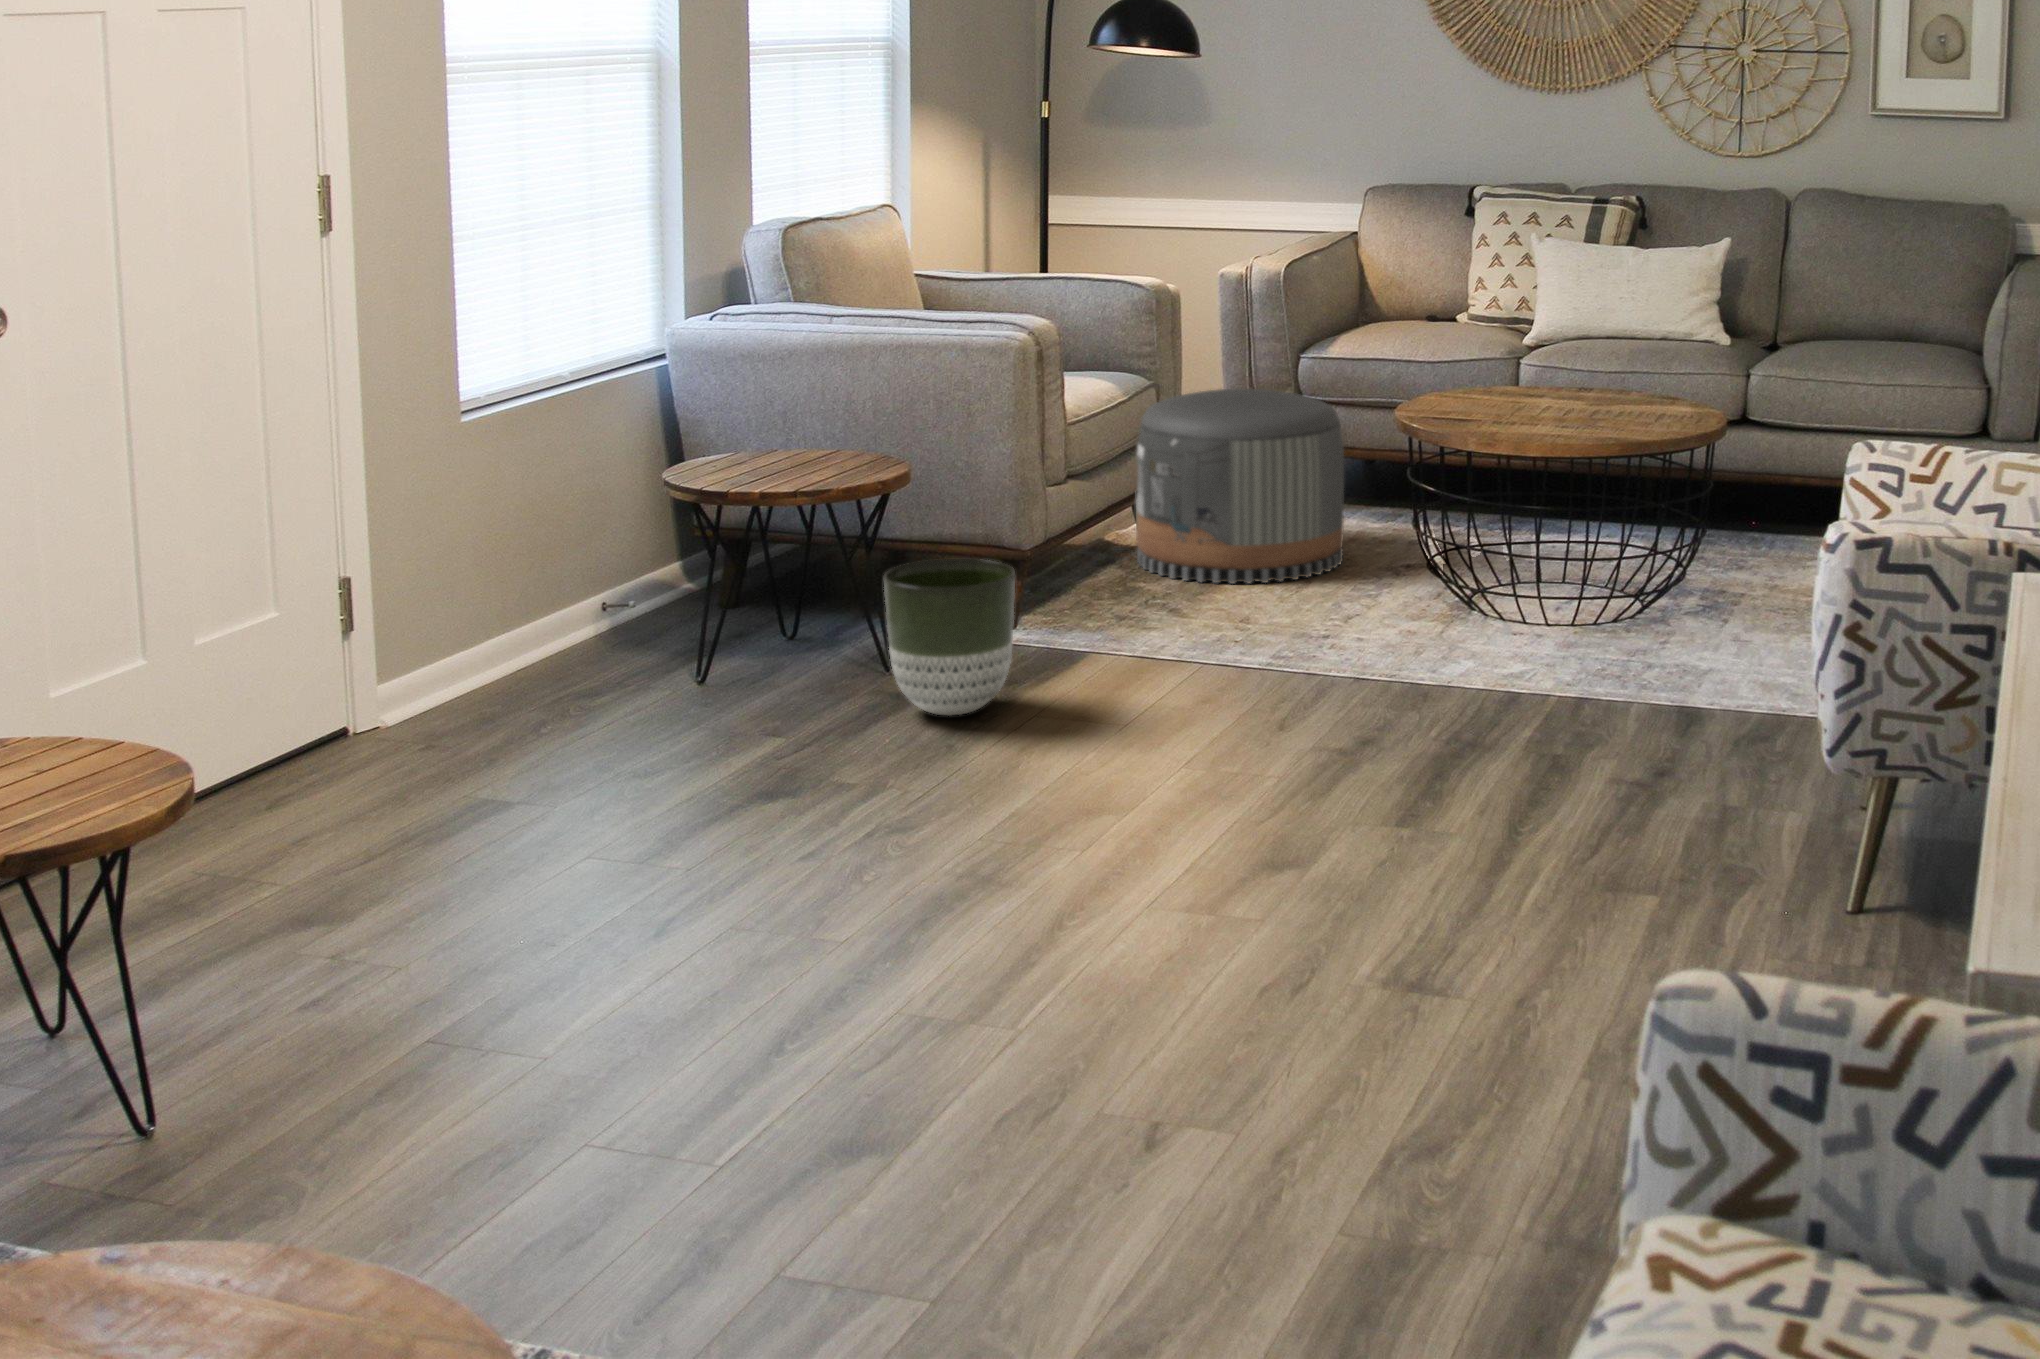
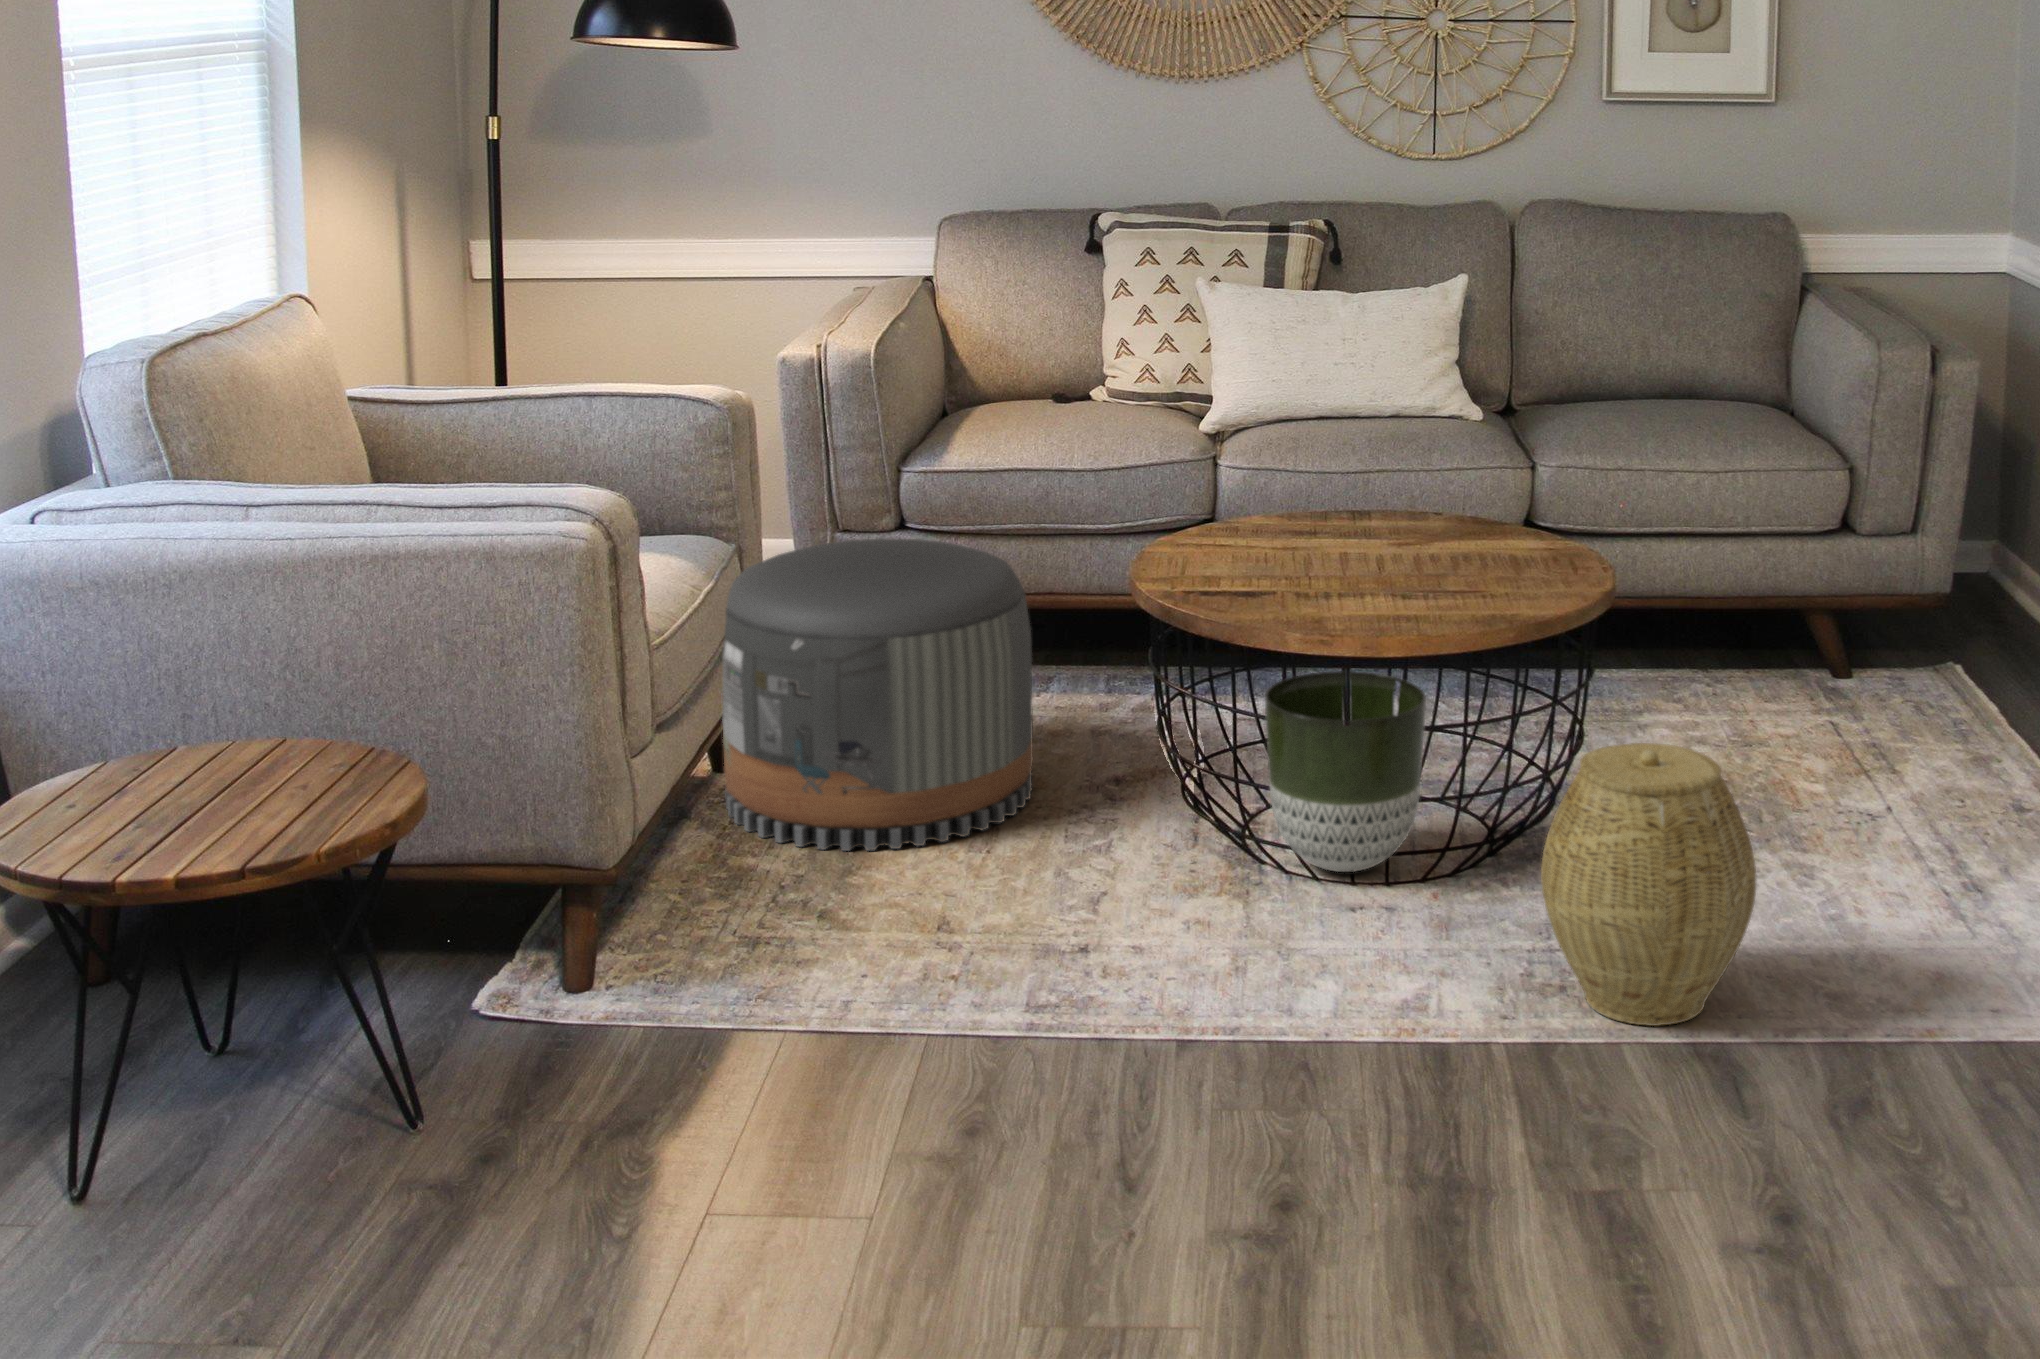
woven basket: none [1588,512,1730,693] -> present [1541,743,1756,1026]
planter: present [884,559,1015,716] -> present [1265,671,1426,872]

